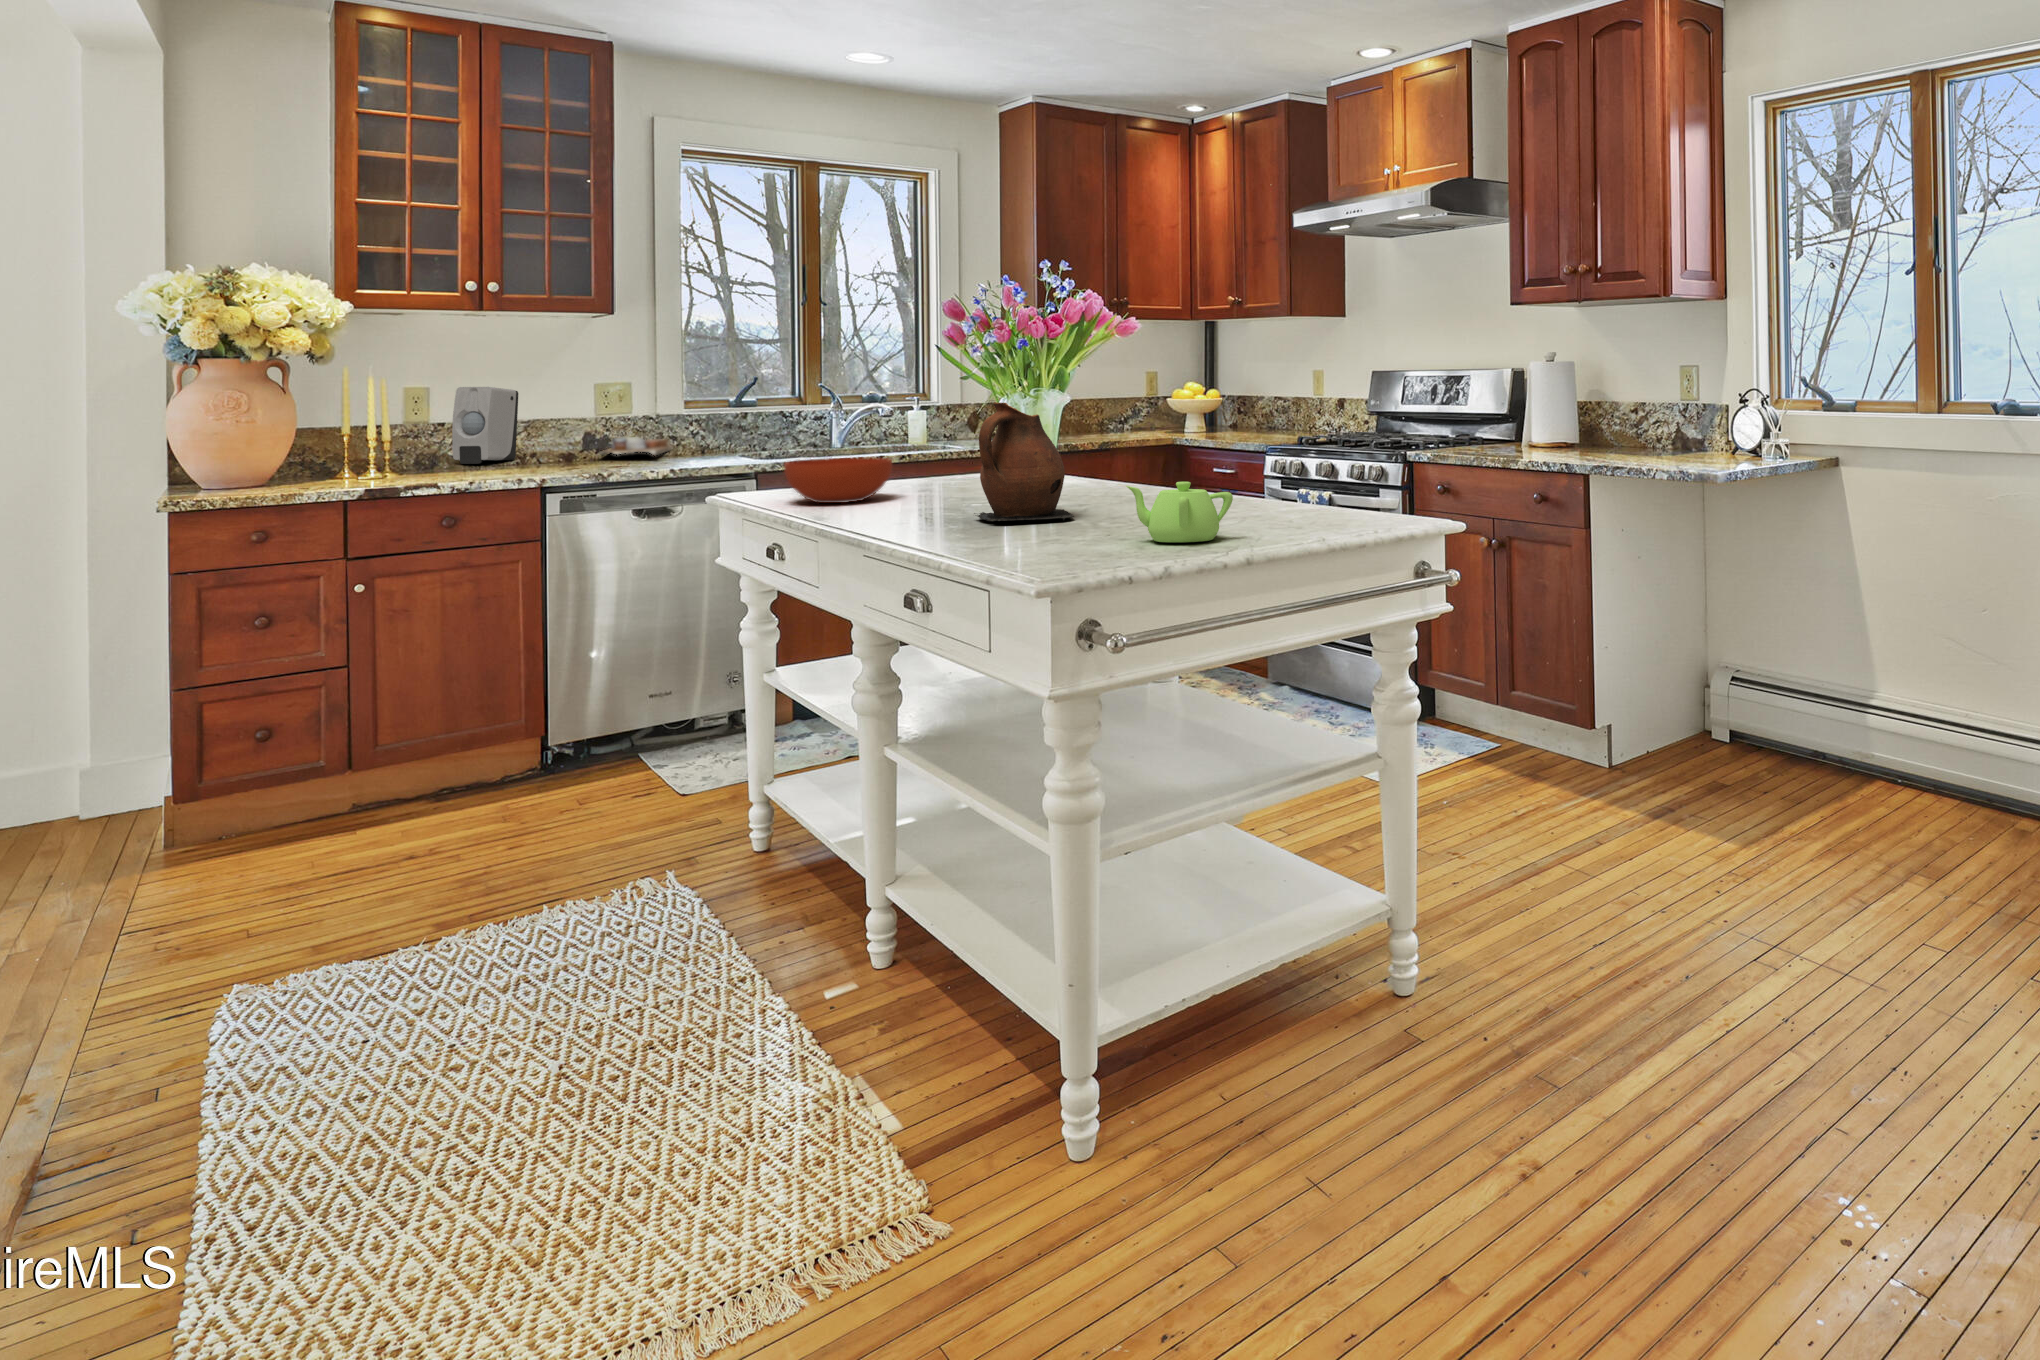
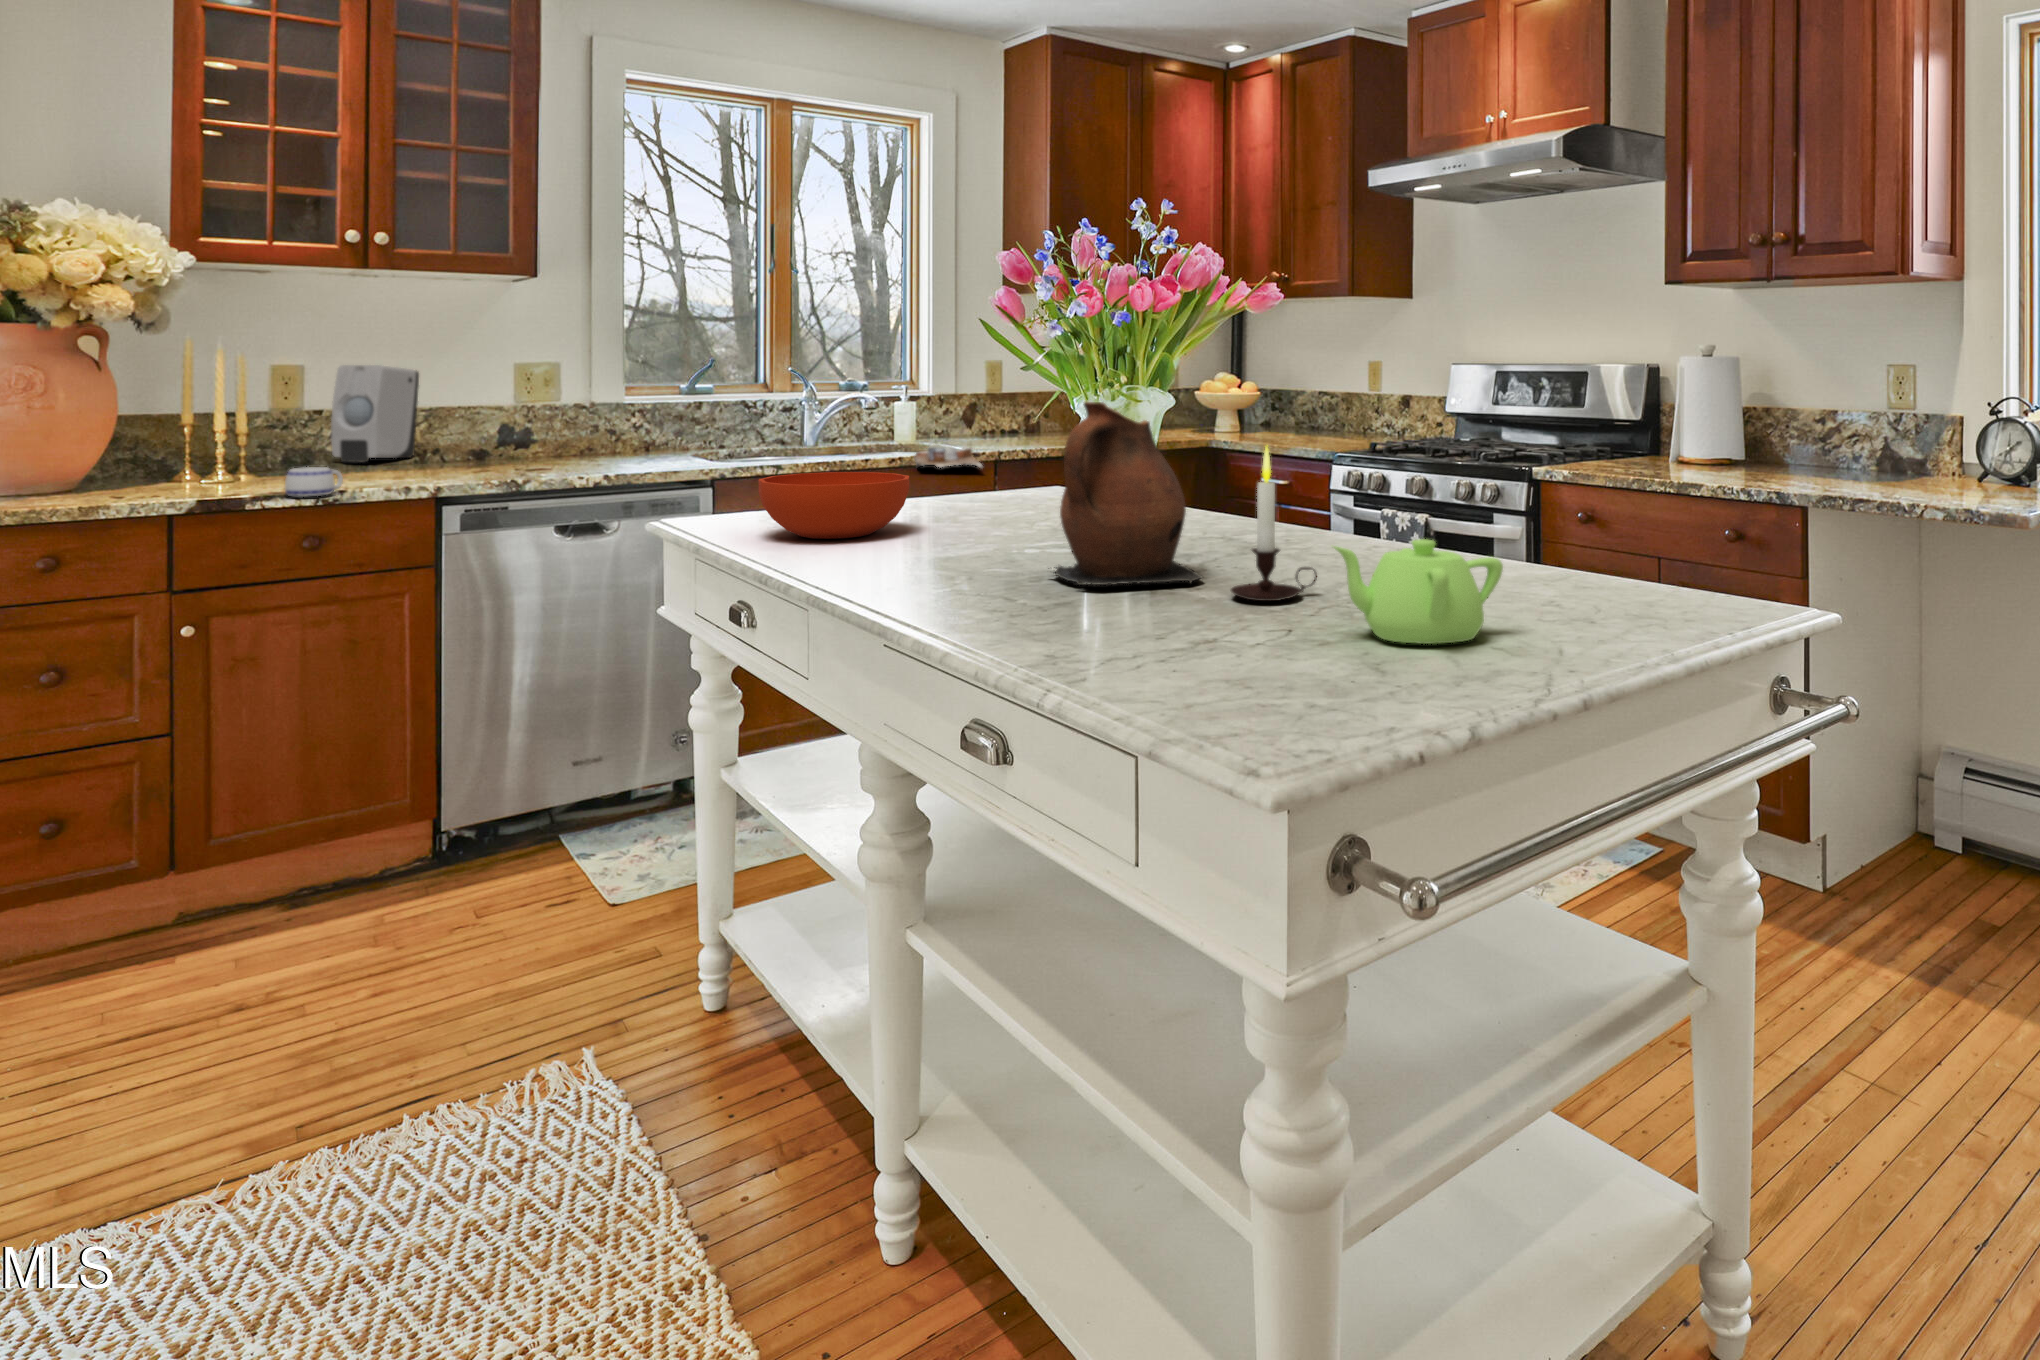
candle: none [1083,427,1141,527] -> present [1231,447,1317,601]
cutting board: present [600,436,673,455] -> present [914,445,982,468]
mug: none [427,465,469,487] -> present [285,467,343,497]

